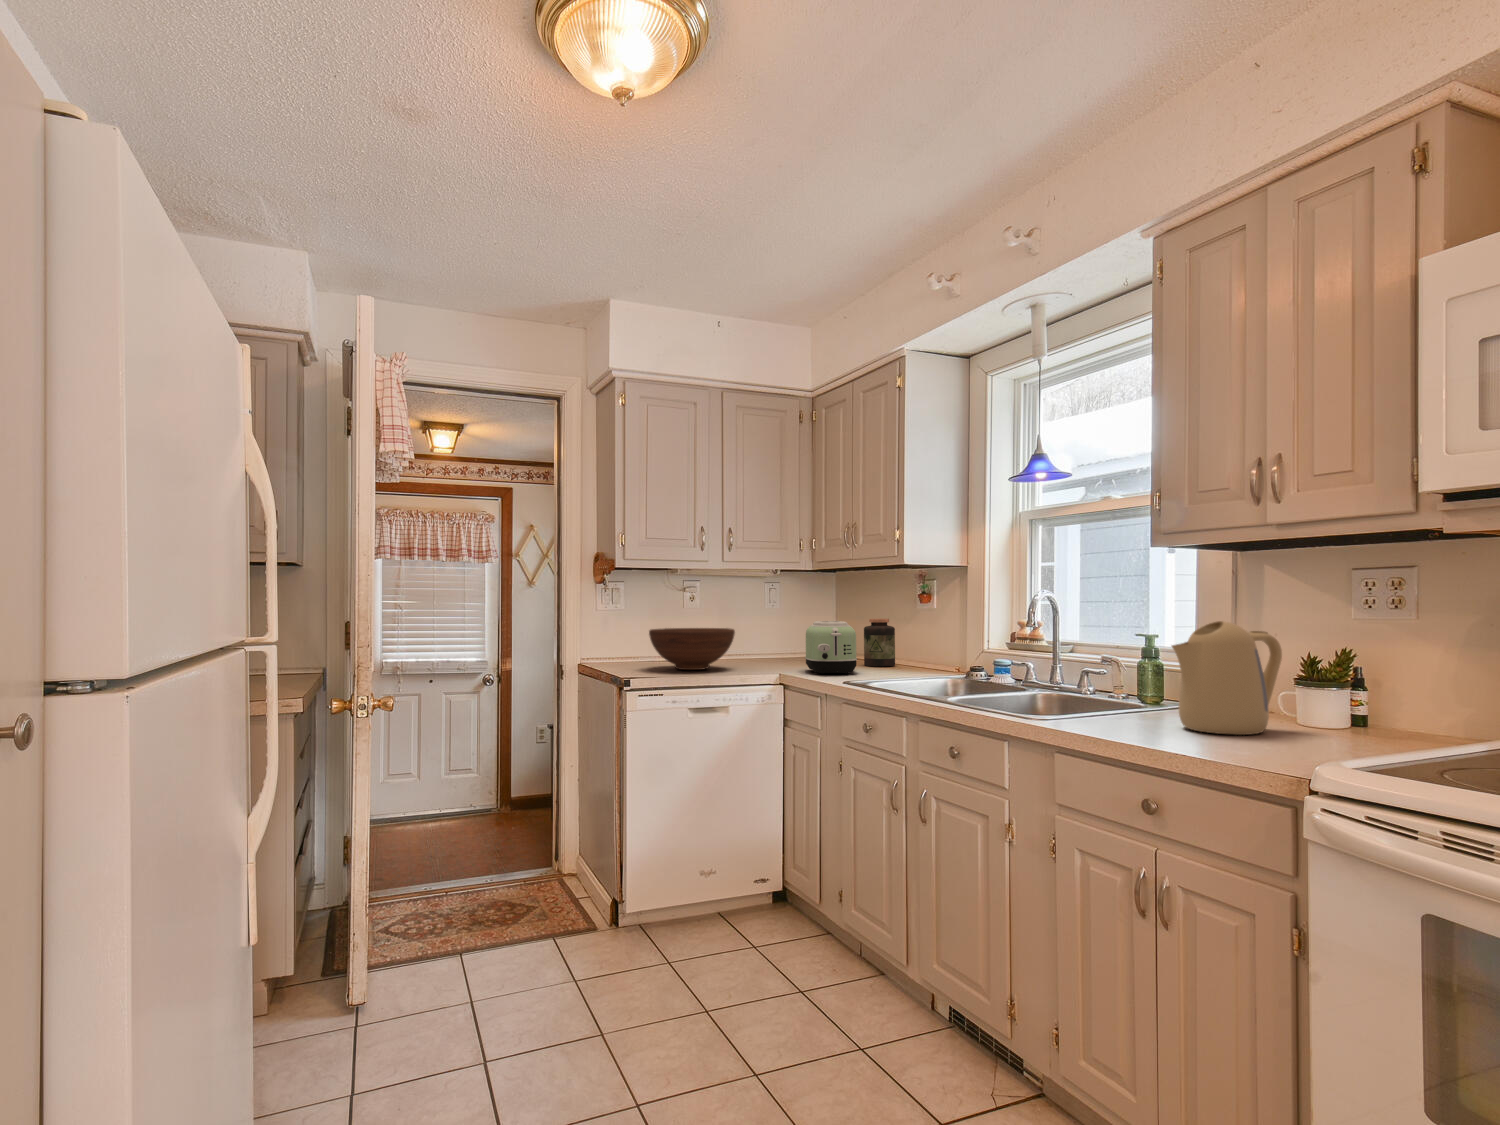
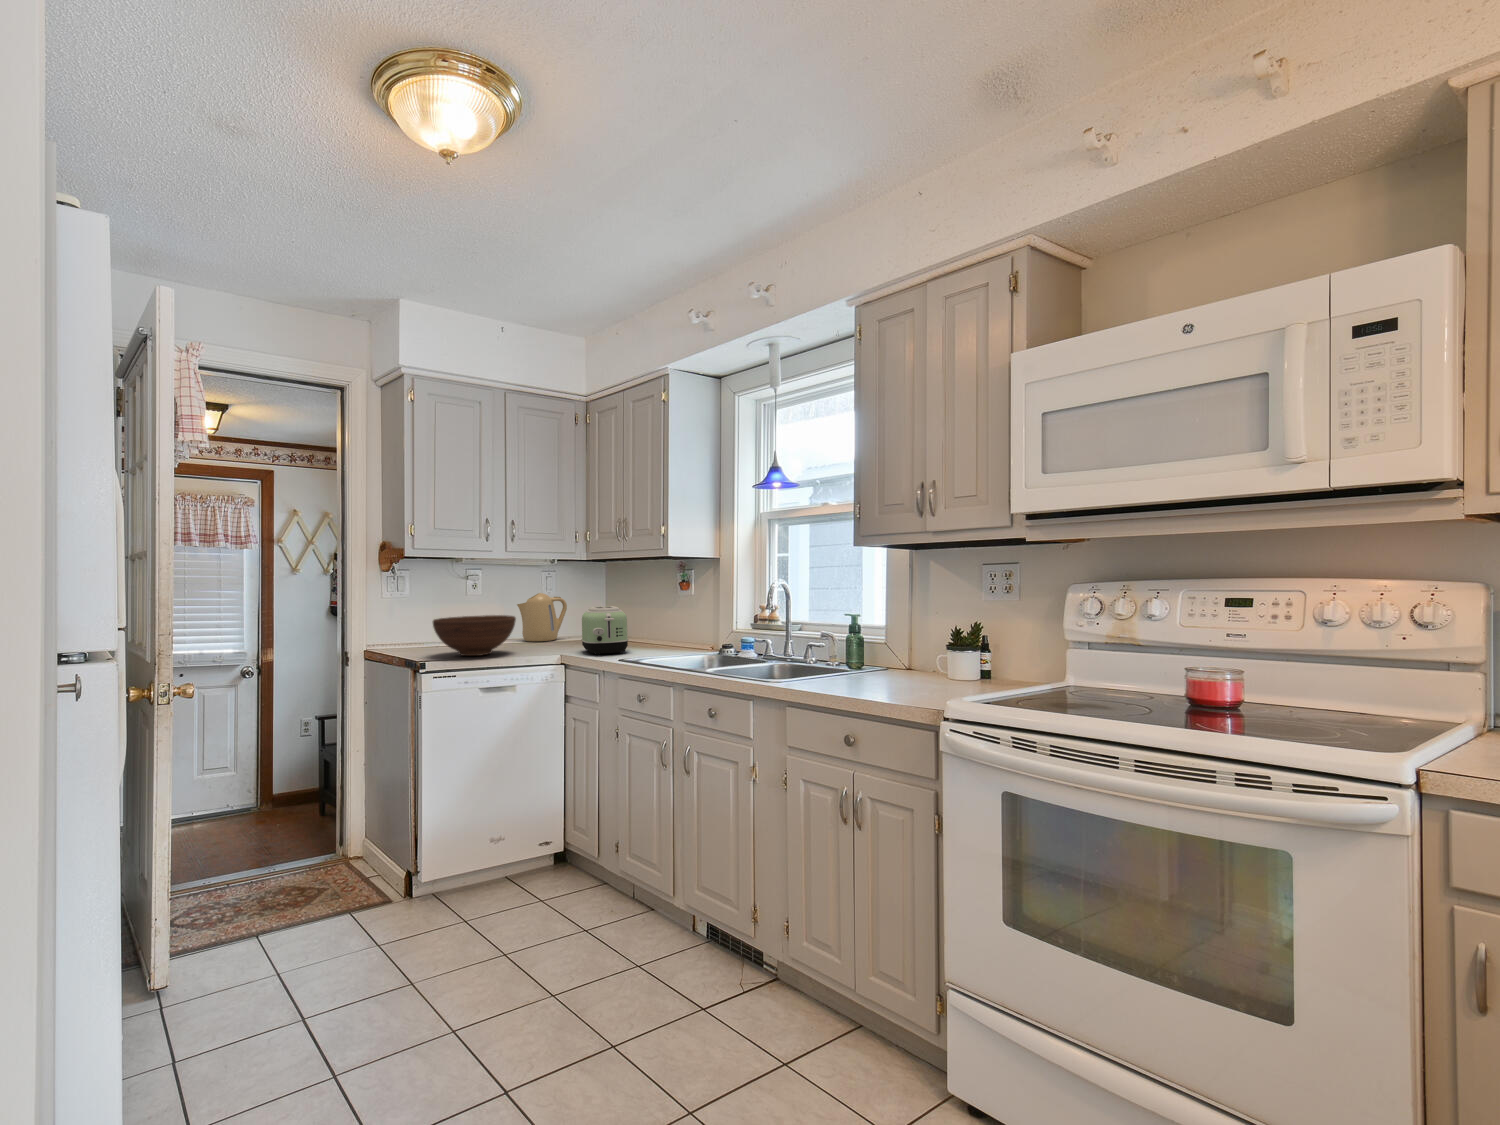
jar: present [864,618,895,667] -> none [634,601,662,644]
kettle: present [1172,621,1282,735] -> present [517,593,567,642]

